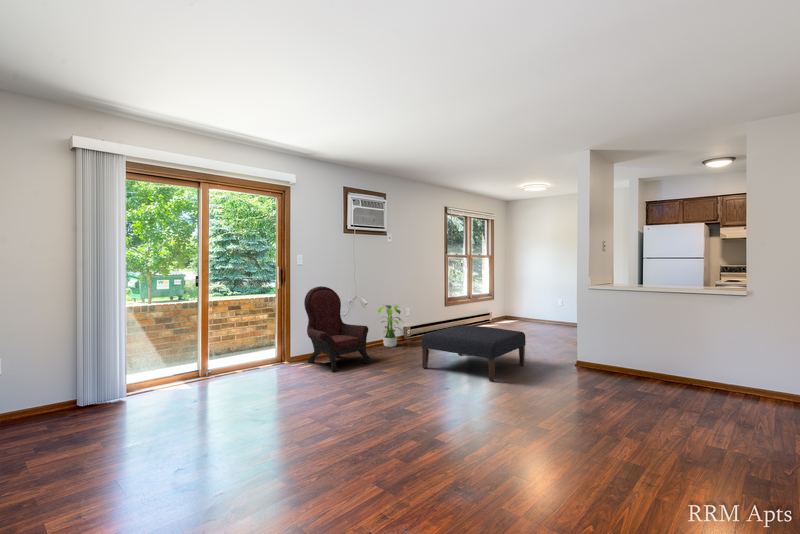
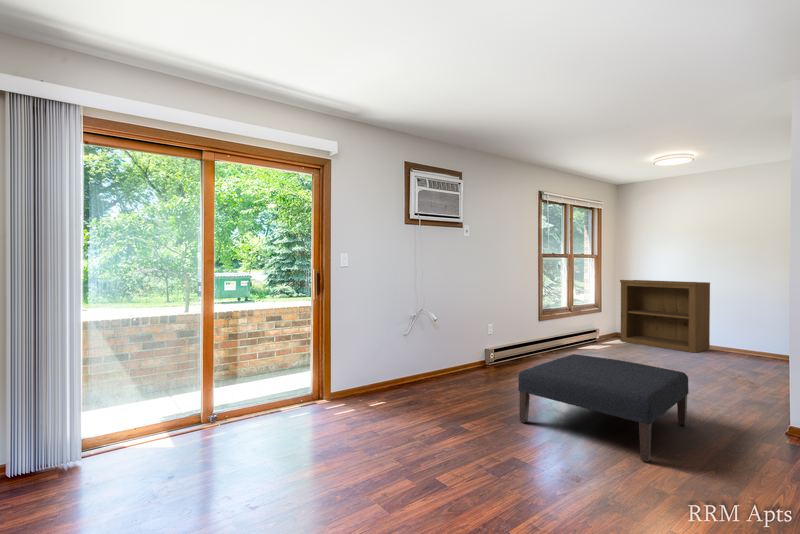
bookshelf: none [507,275,566,328] -> present [620,280,710,353]
armchair: present [304,286,371,372] -> none [350,296,441,421]
potted plant: present [378,305,404,347] -> none [448,319,487,378]

